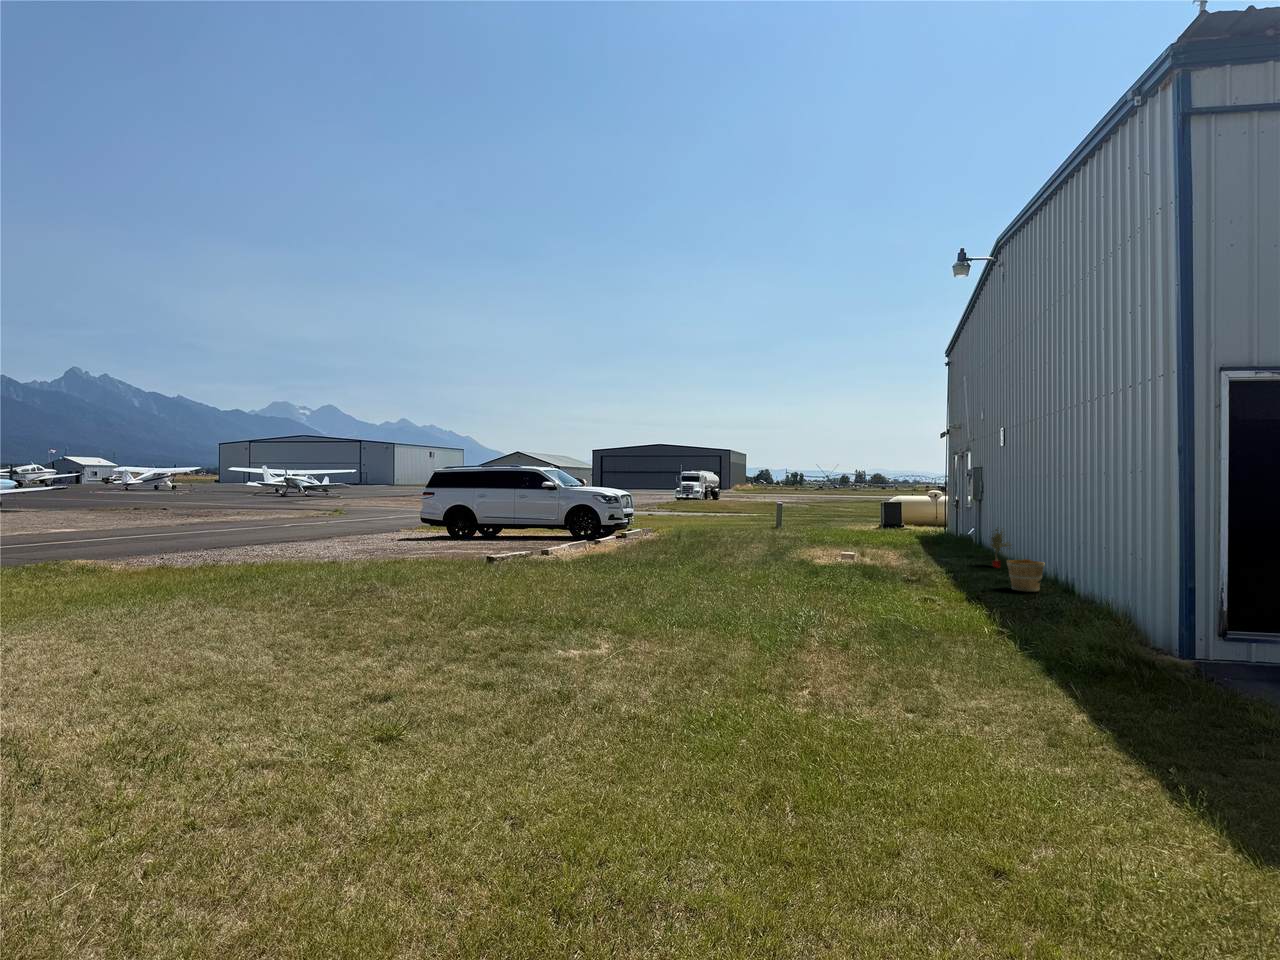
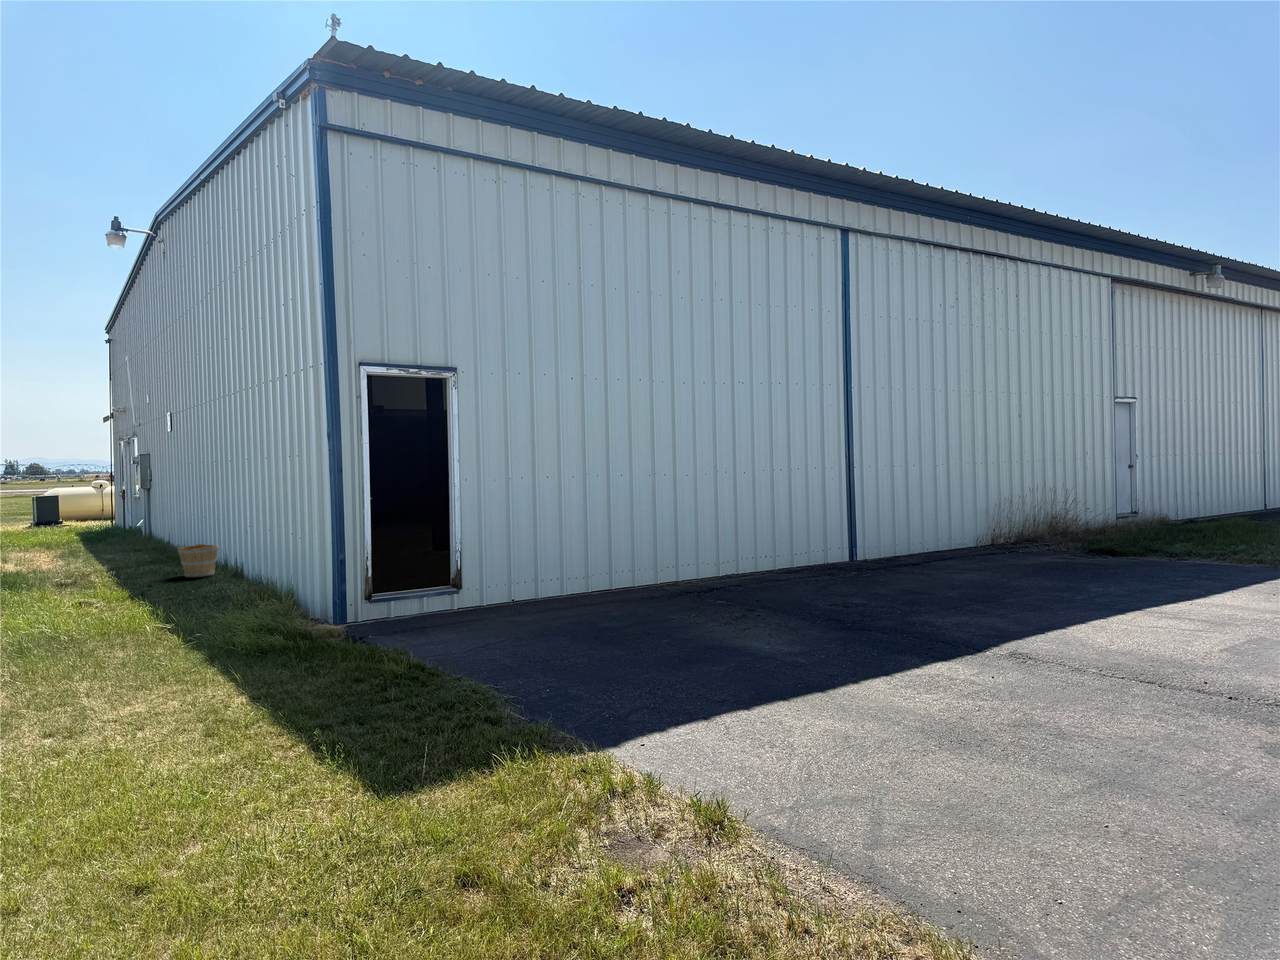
potted tree: present [990,527,1012,568] -> none [159,515,188,558]

